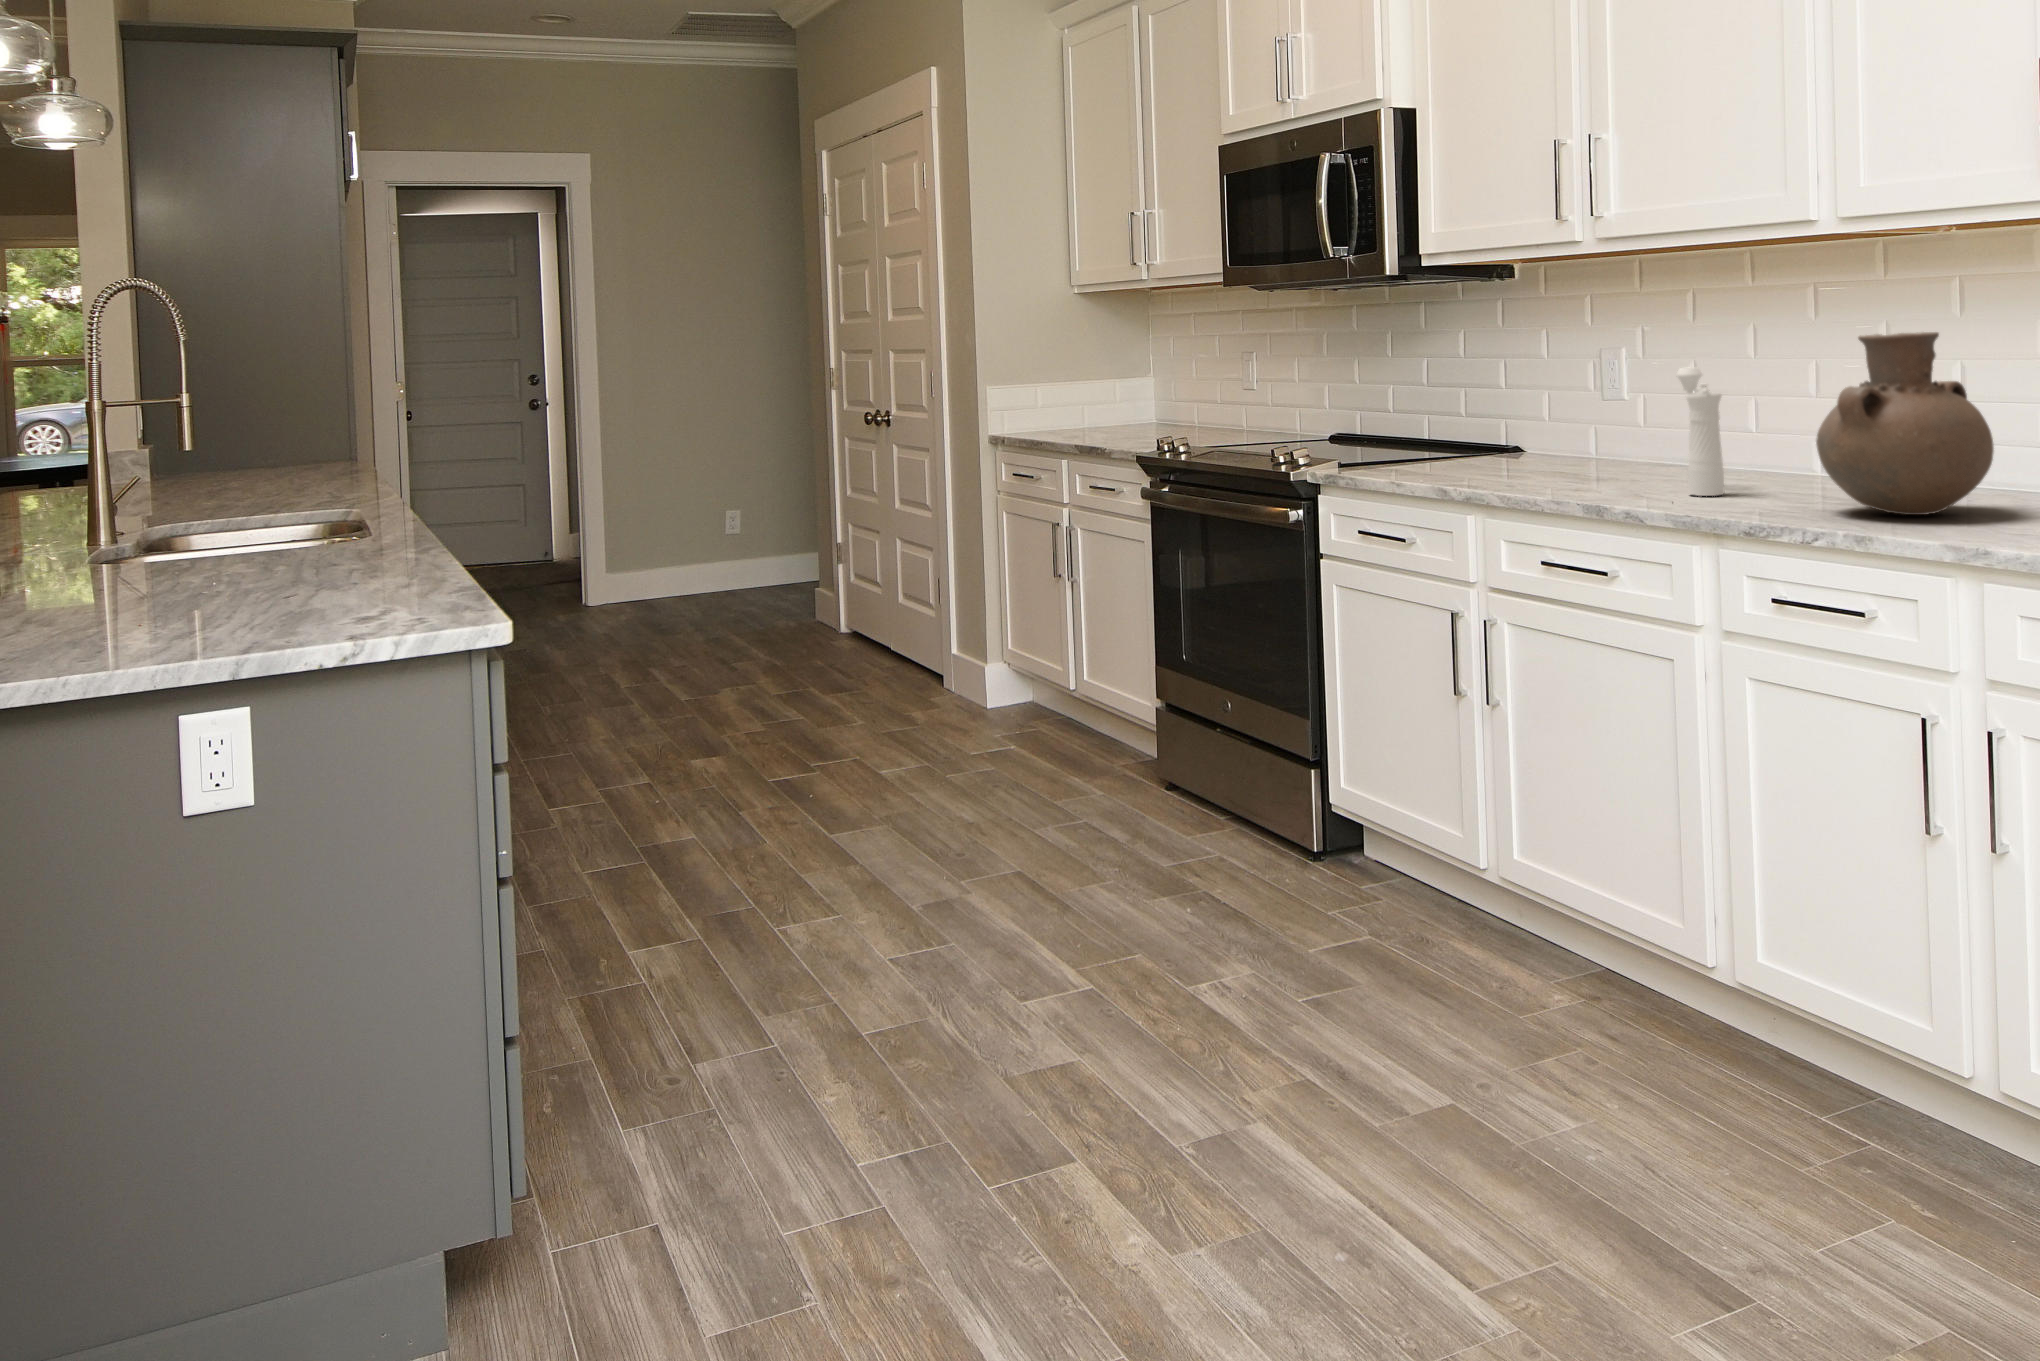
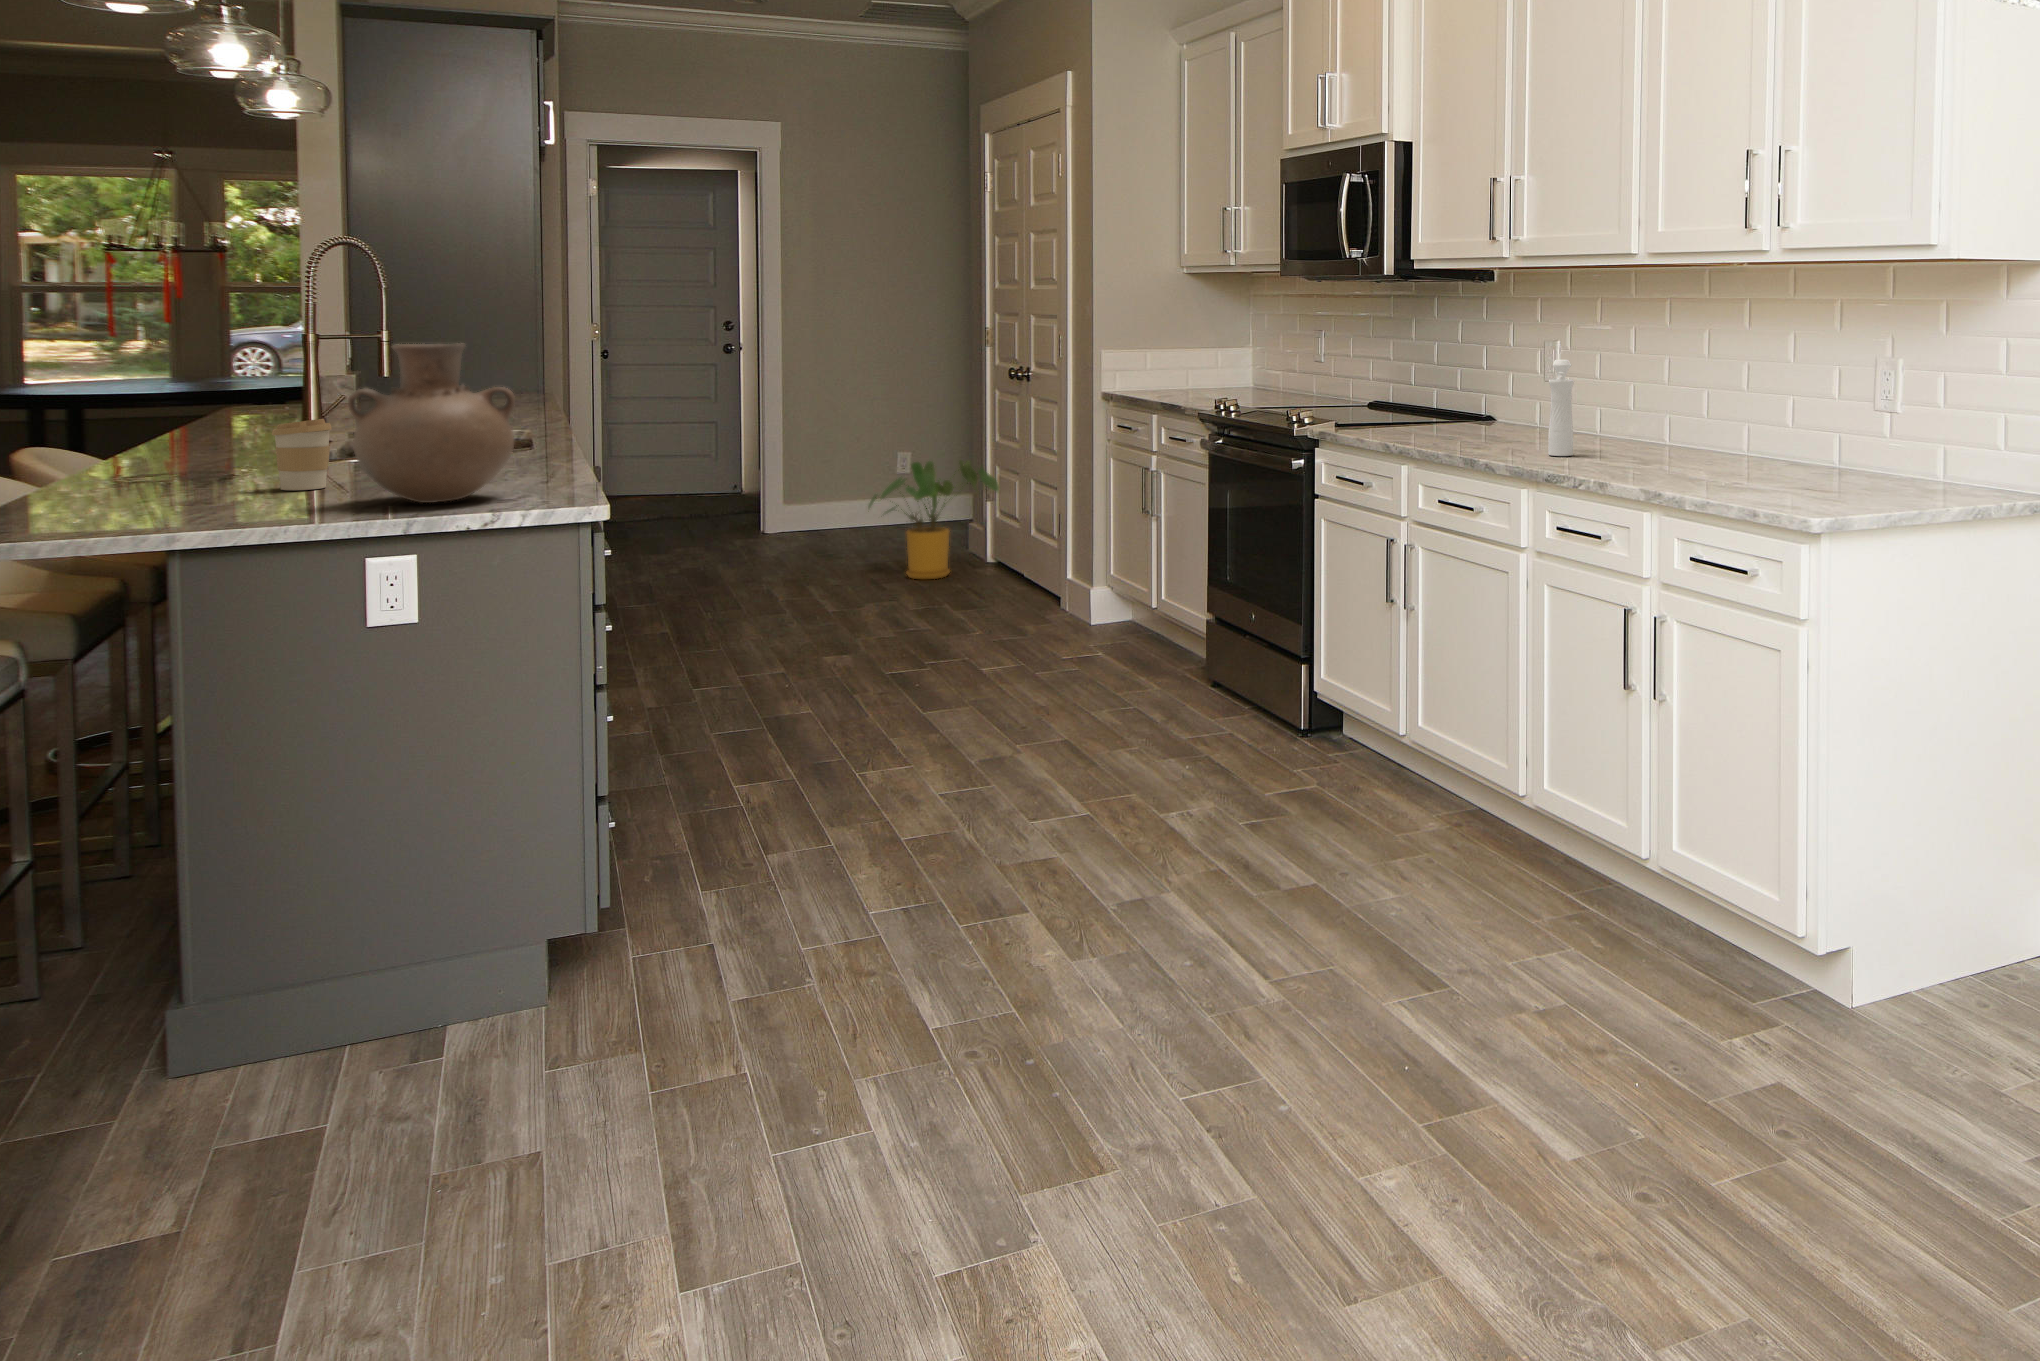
vase: present [1816,332,1994,515] -> present [348,344,515,503]
coffee cup: none [45,513,124,613] -> present [272,419,332,490]
house plant: none [716,519,862,659] -> present [868,461,999,579]

